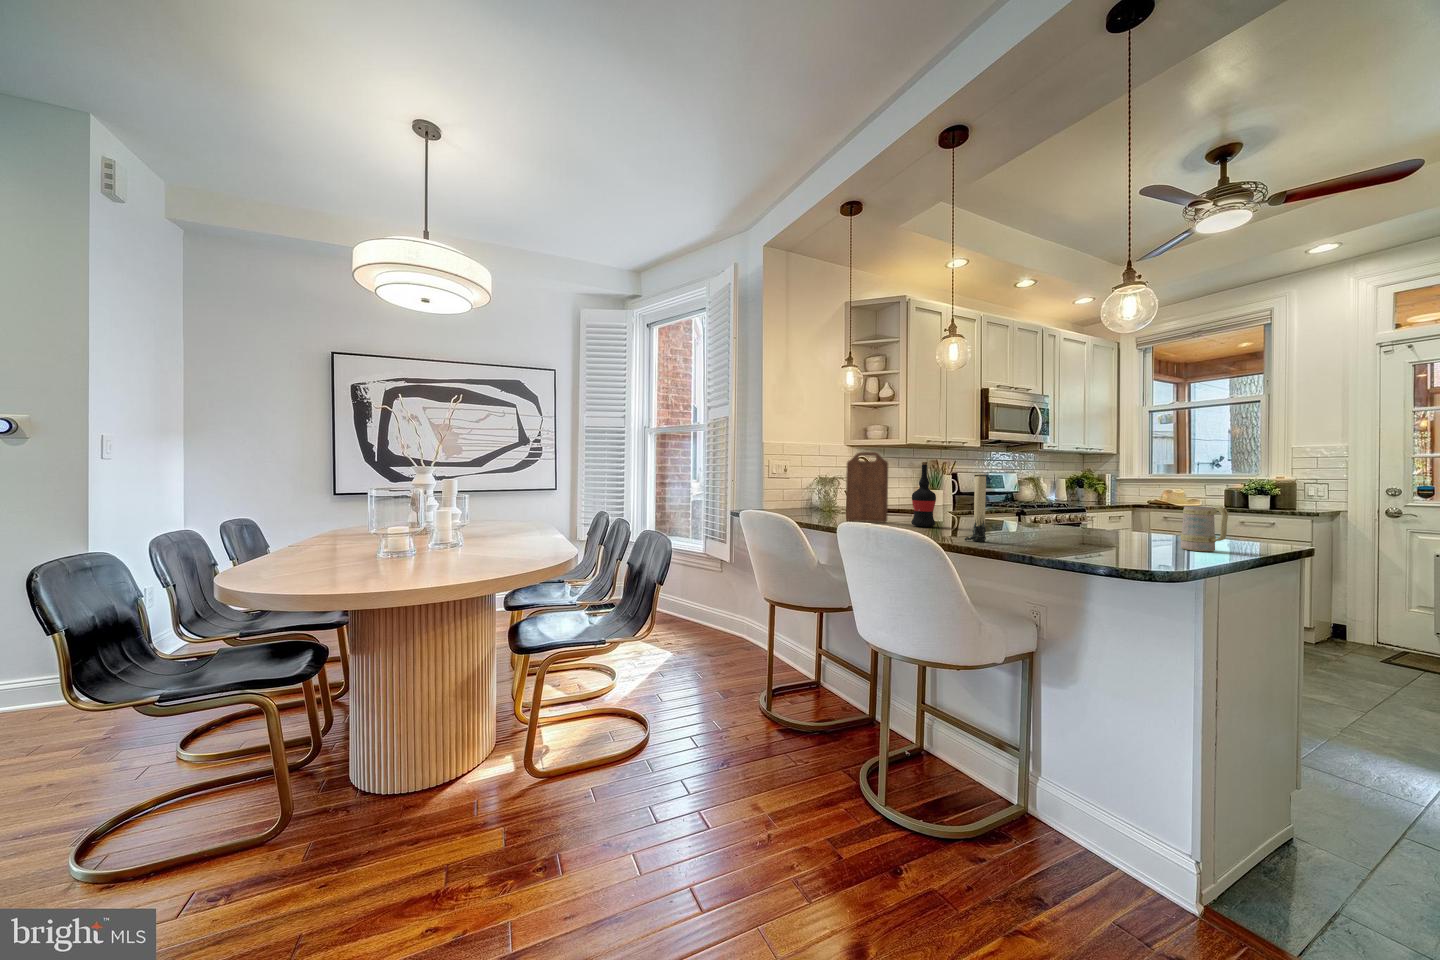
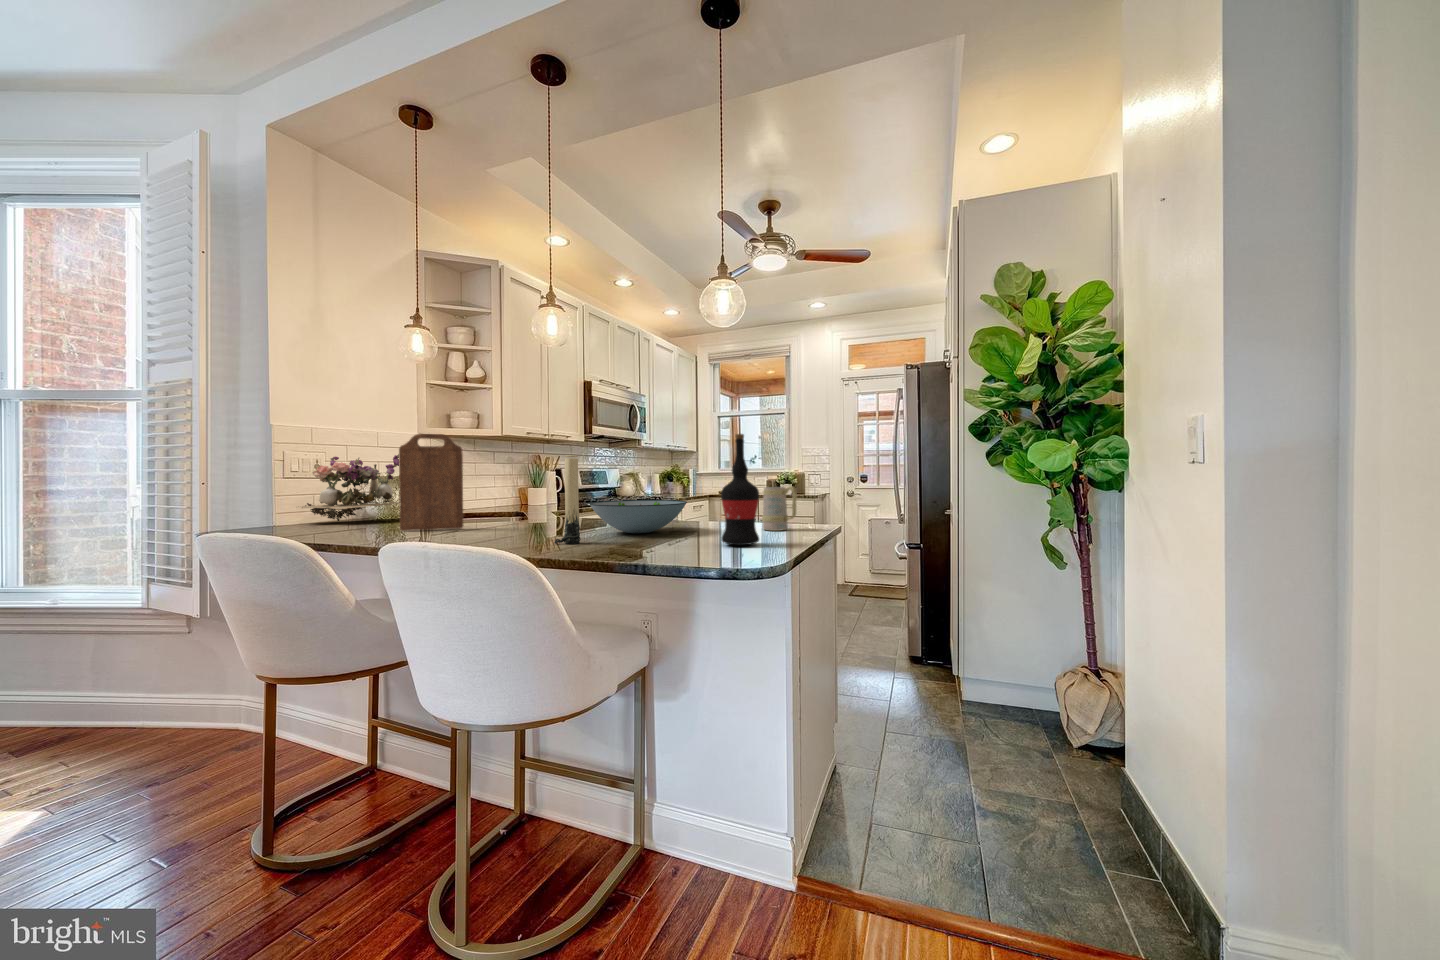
wine bottle: present [911,462,936,527] -> present [721,434,759,545]
flower arrangement: none [777,463,841,510] -> present [298,454,400,521]
decorative bowl: none [992,509,1090,539] -> present [589,500,687,533]

